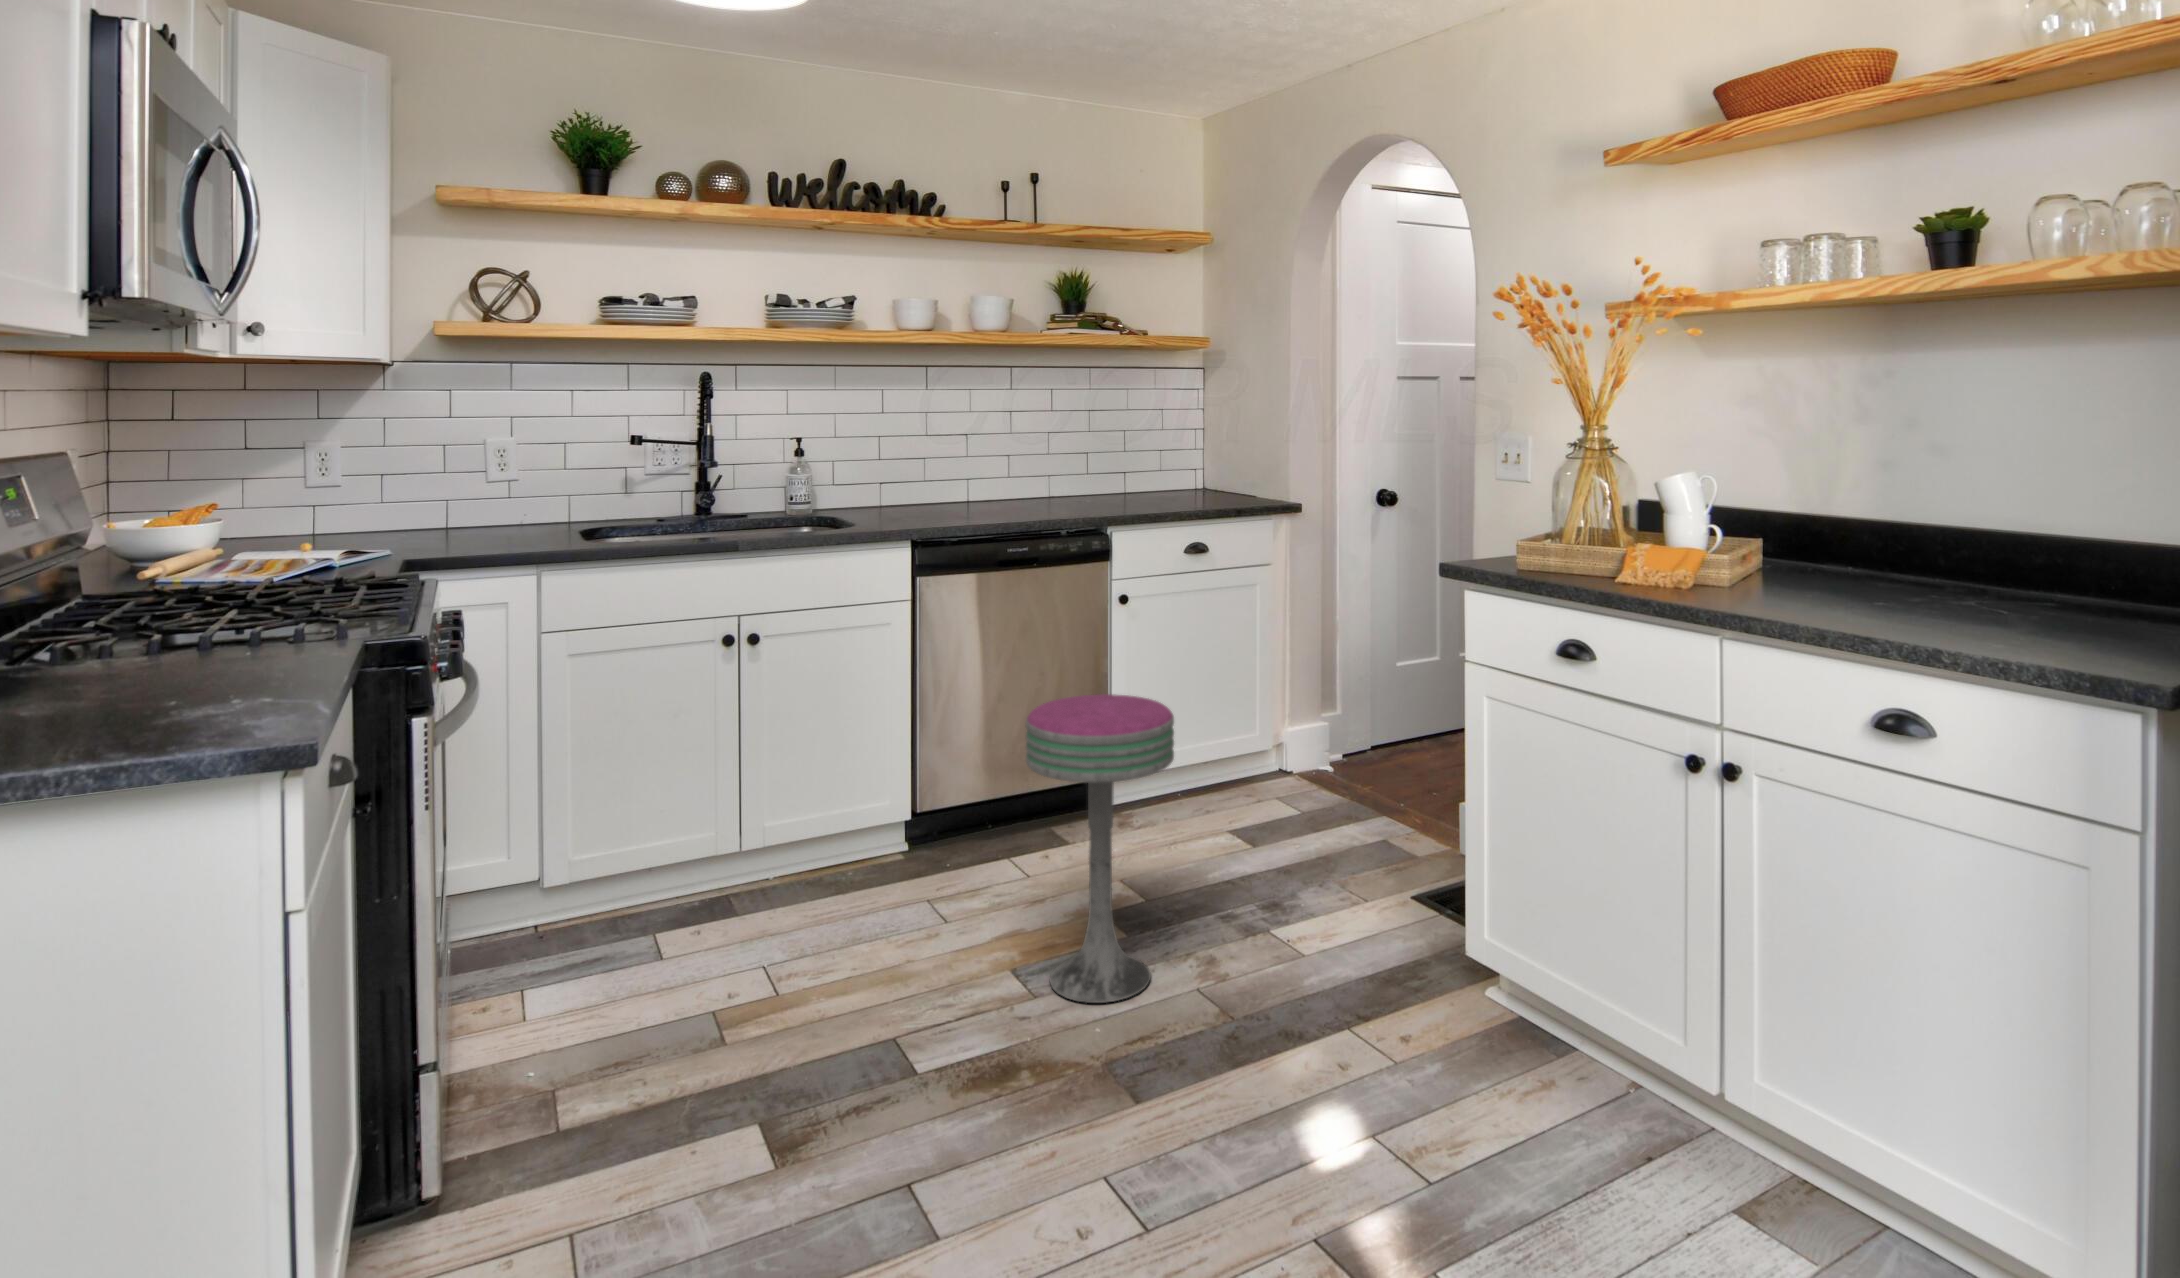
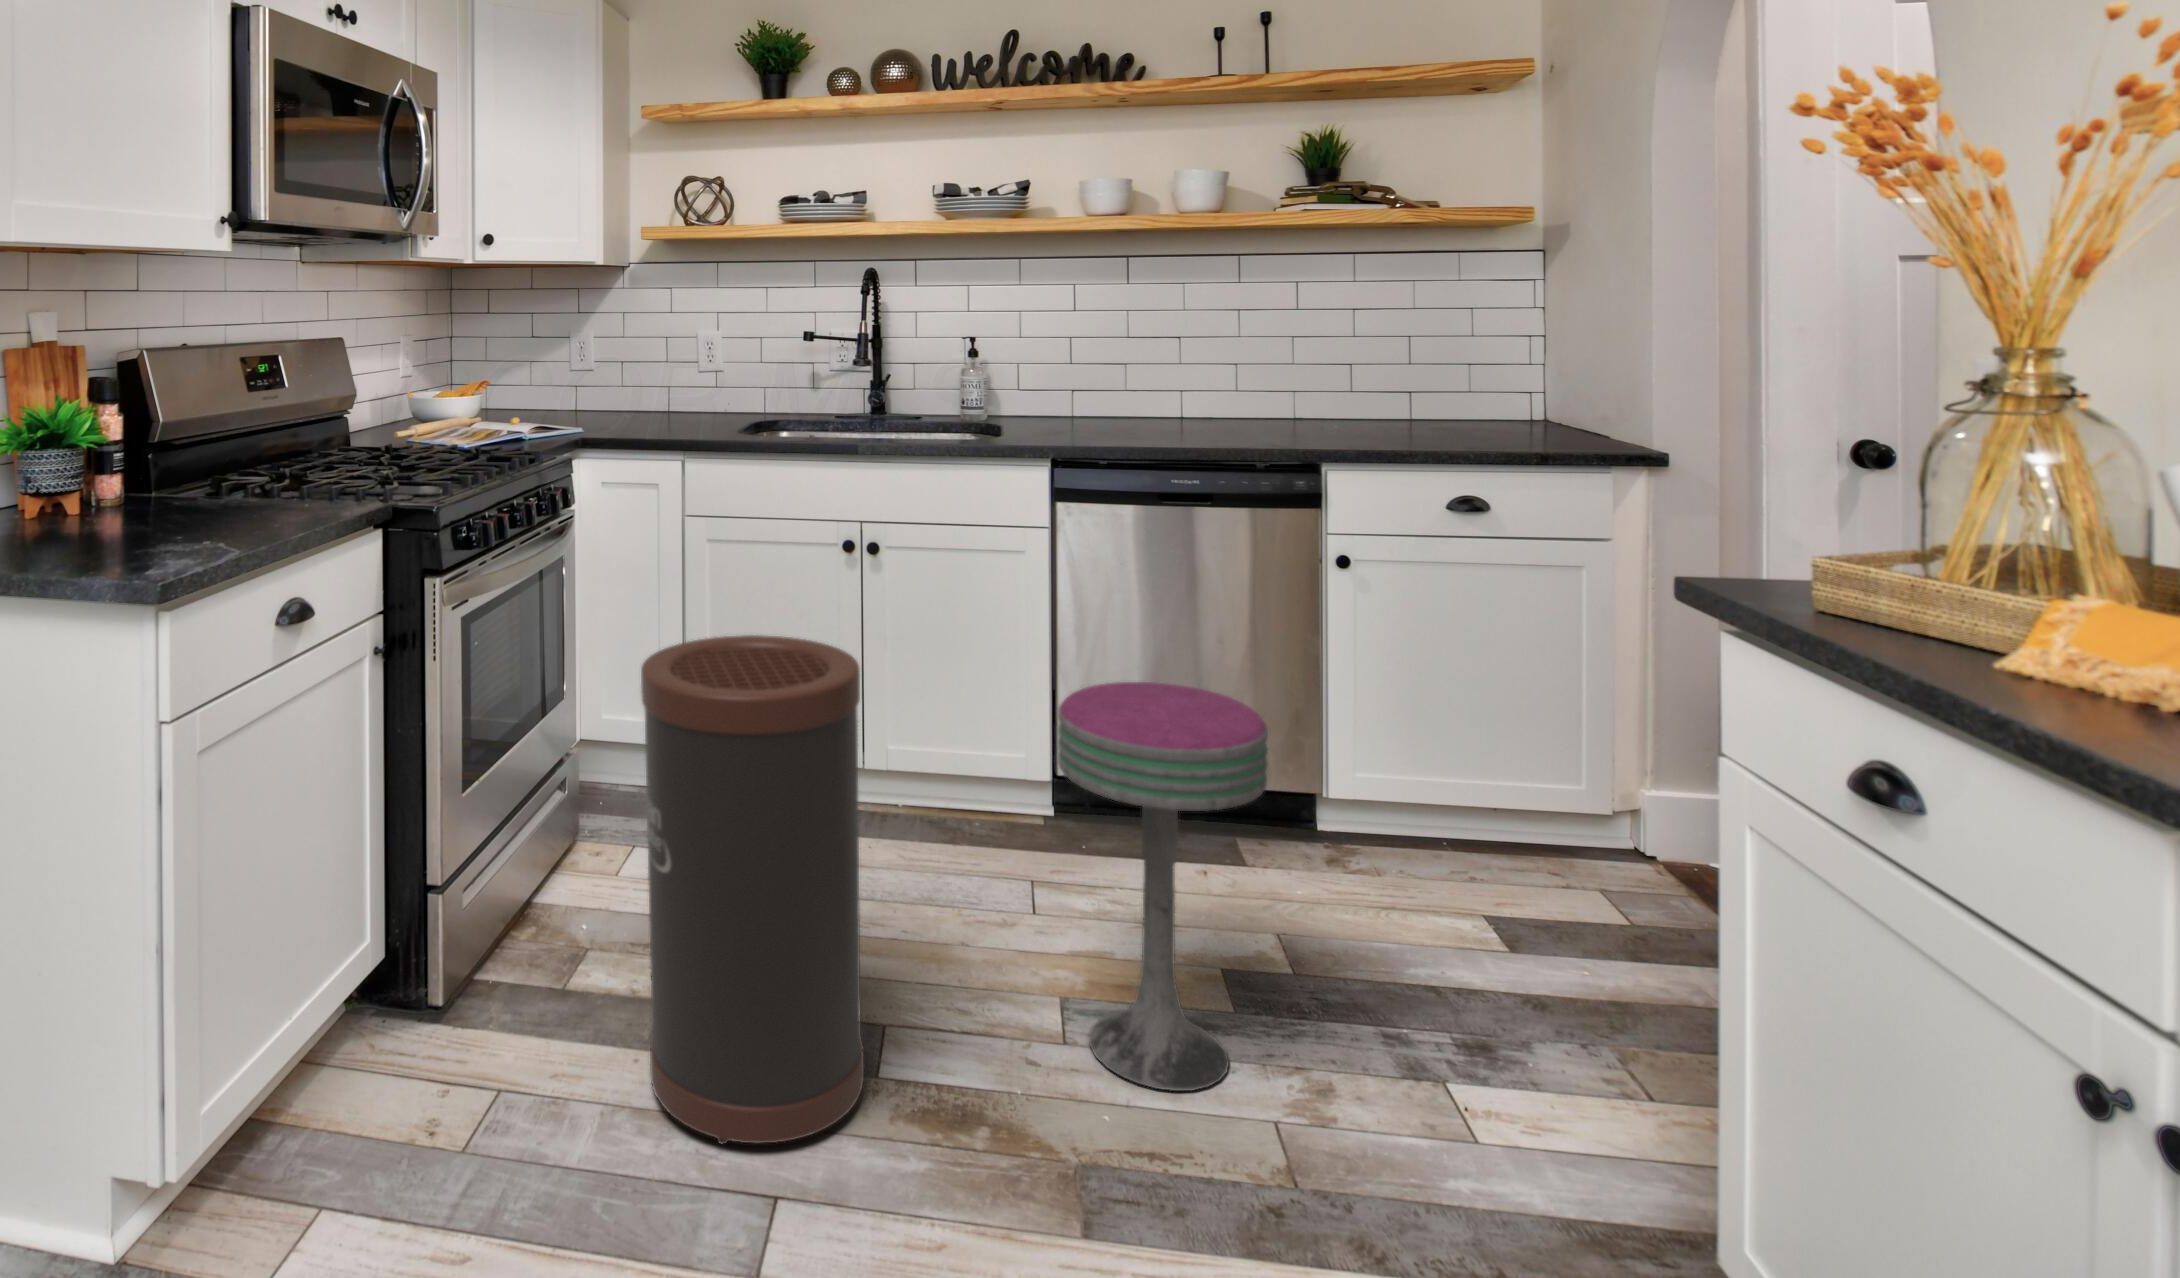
trash can: none [716,702,922,1173] -> present [641,635,864,1144]

